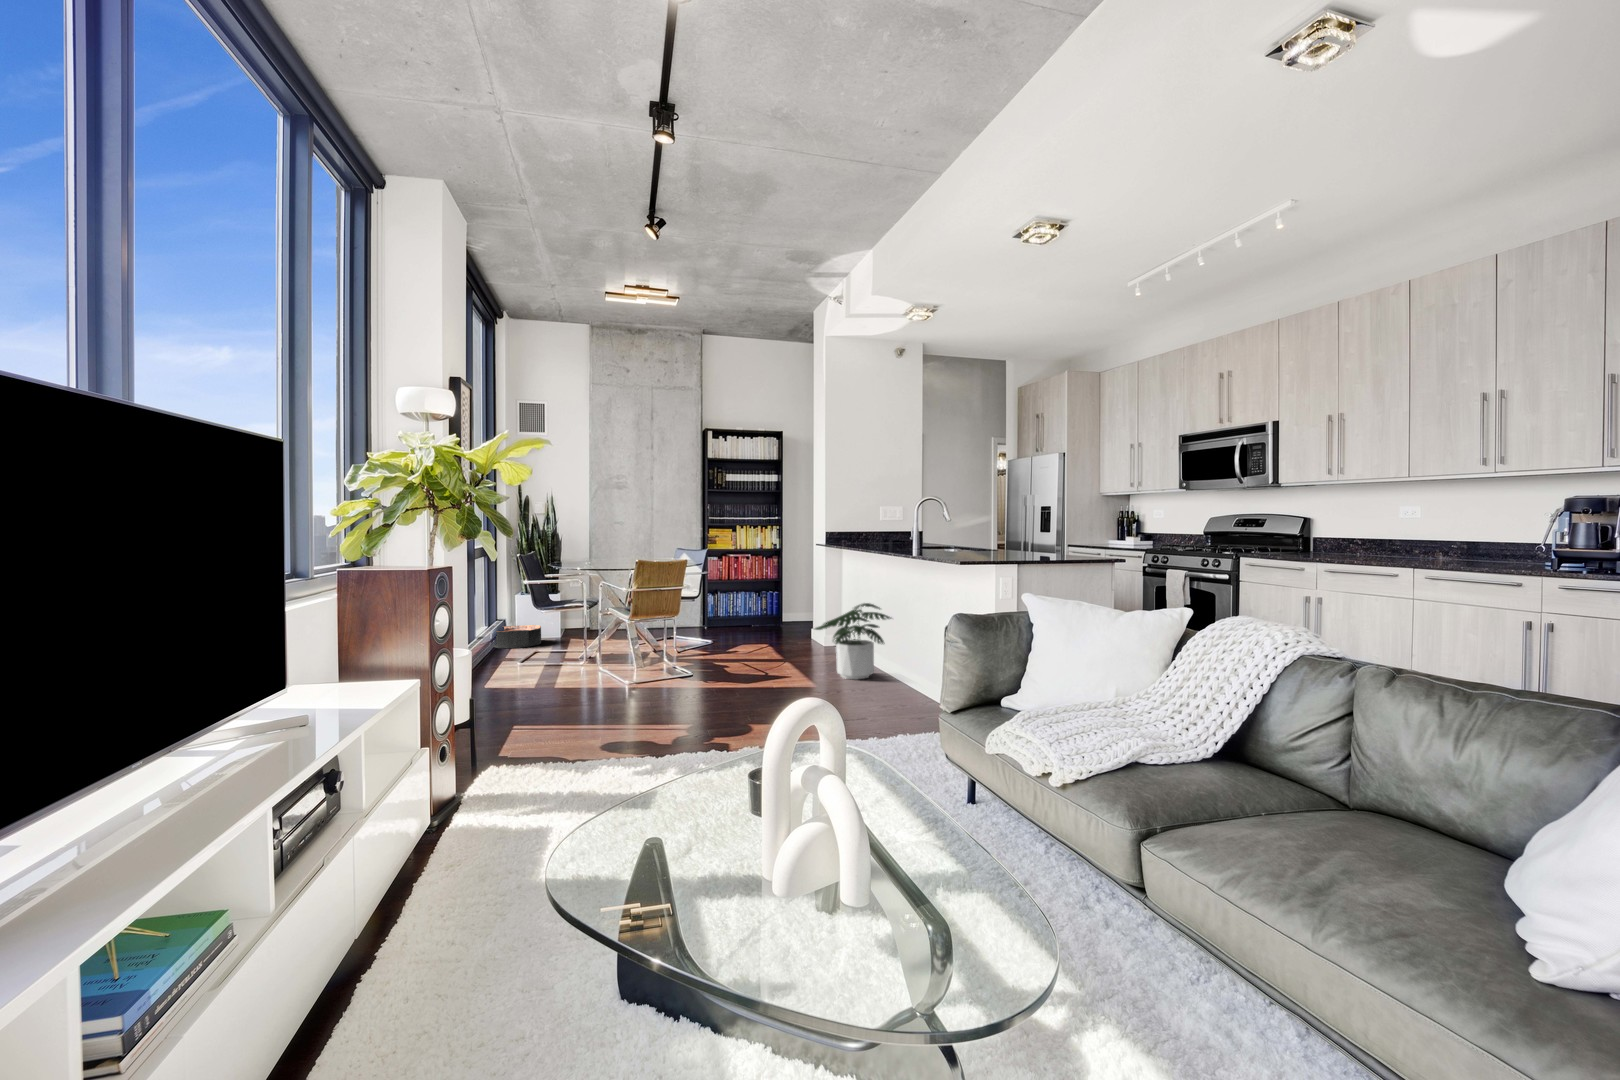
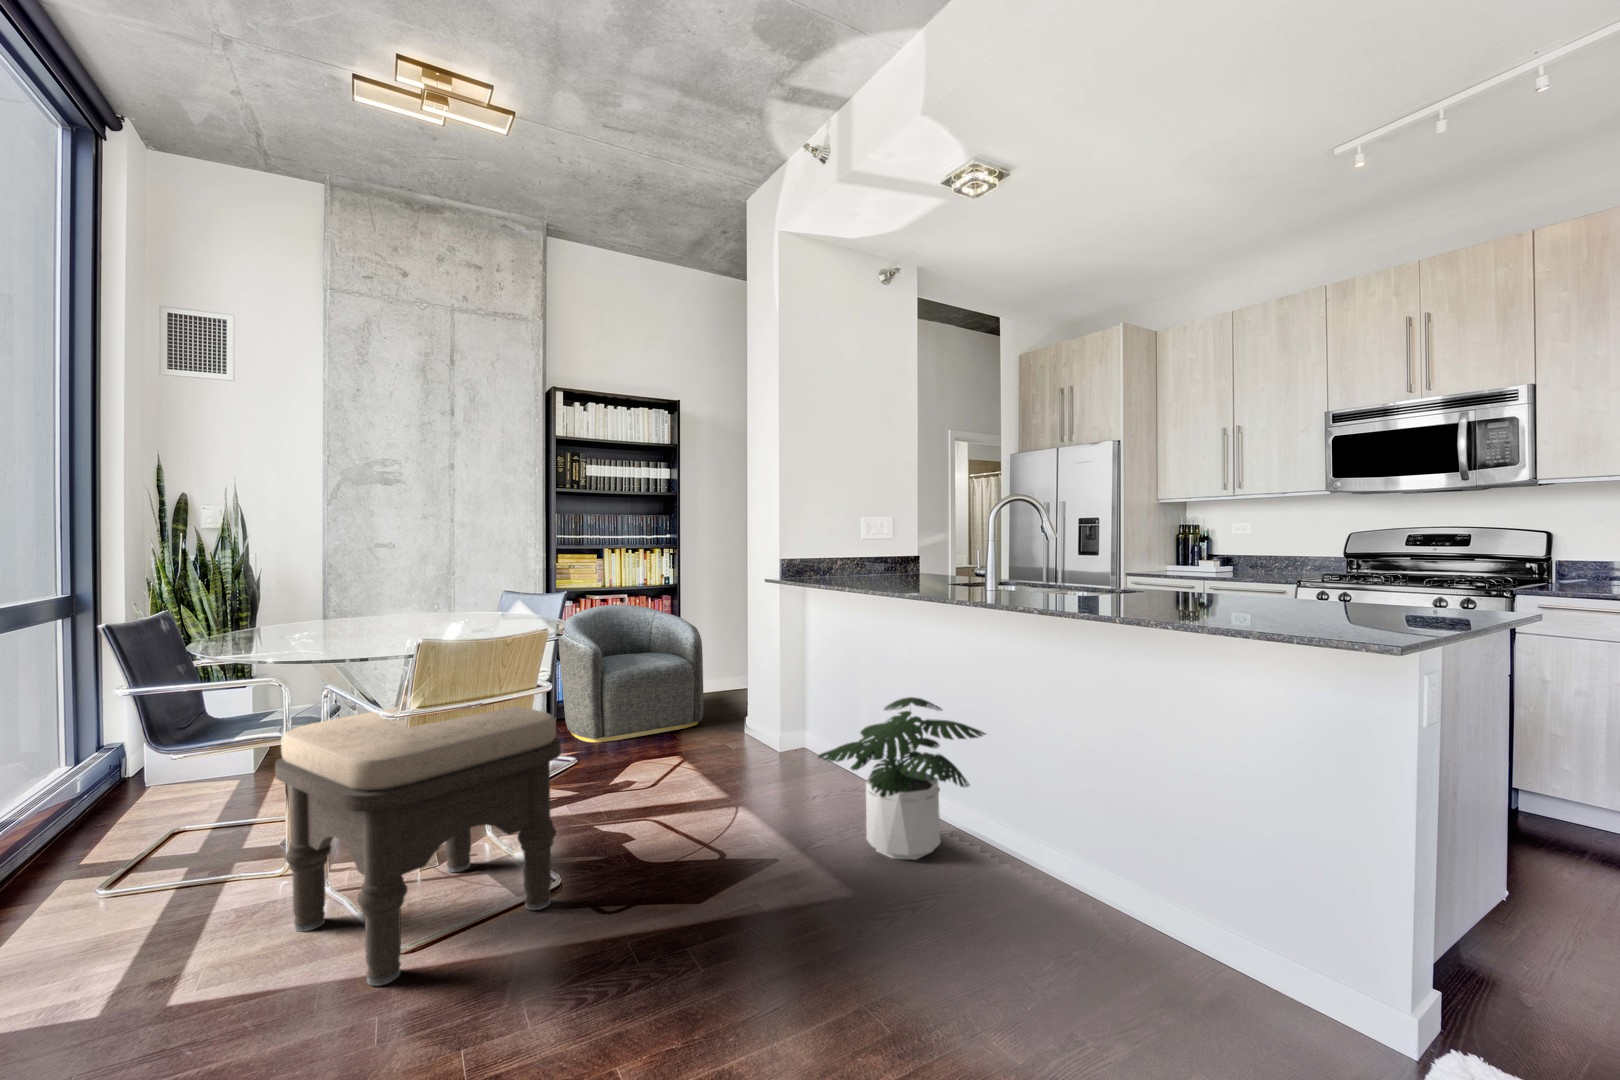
armchair: none [706,561,790,638] -> present [558,605,703,742]
ottoman: none [579,592,689,690] -> present [275,706,561,986]
basket: present [493,625,541,648] -> none [94,749,219,813]

